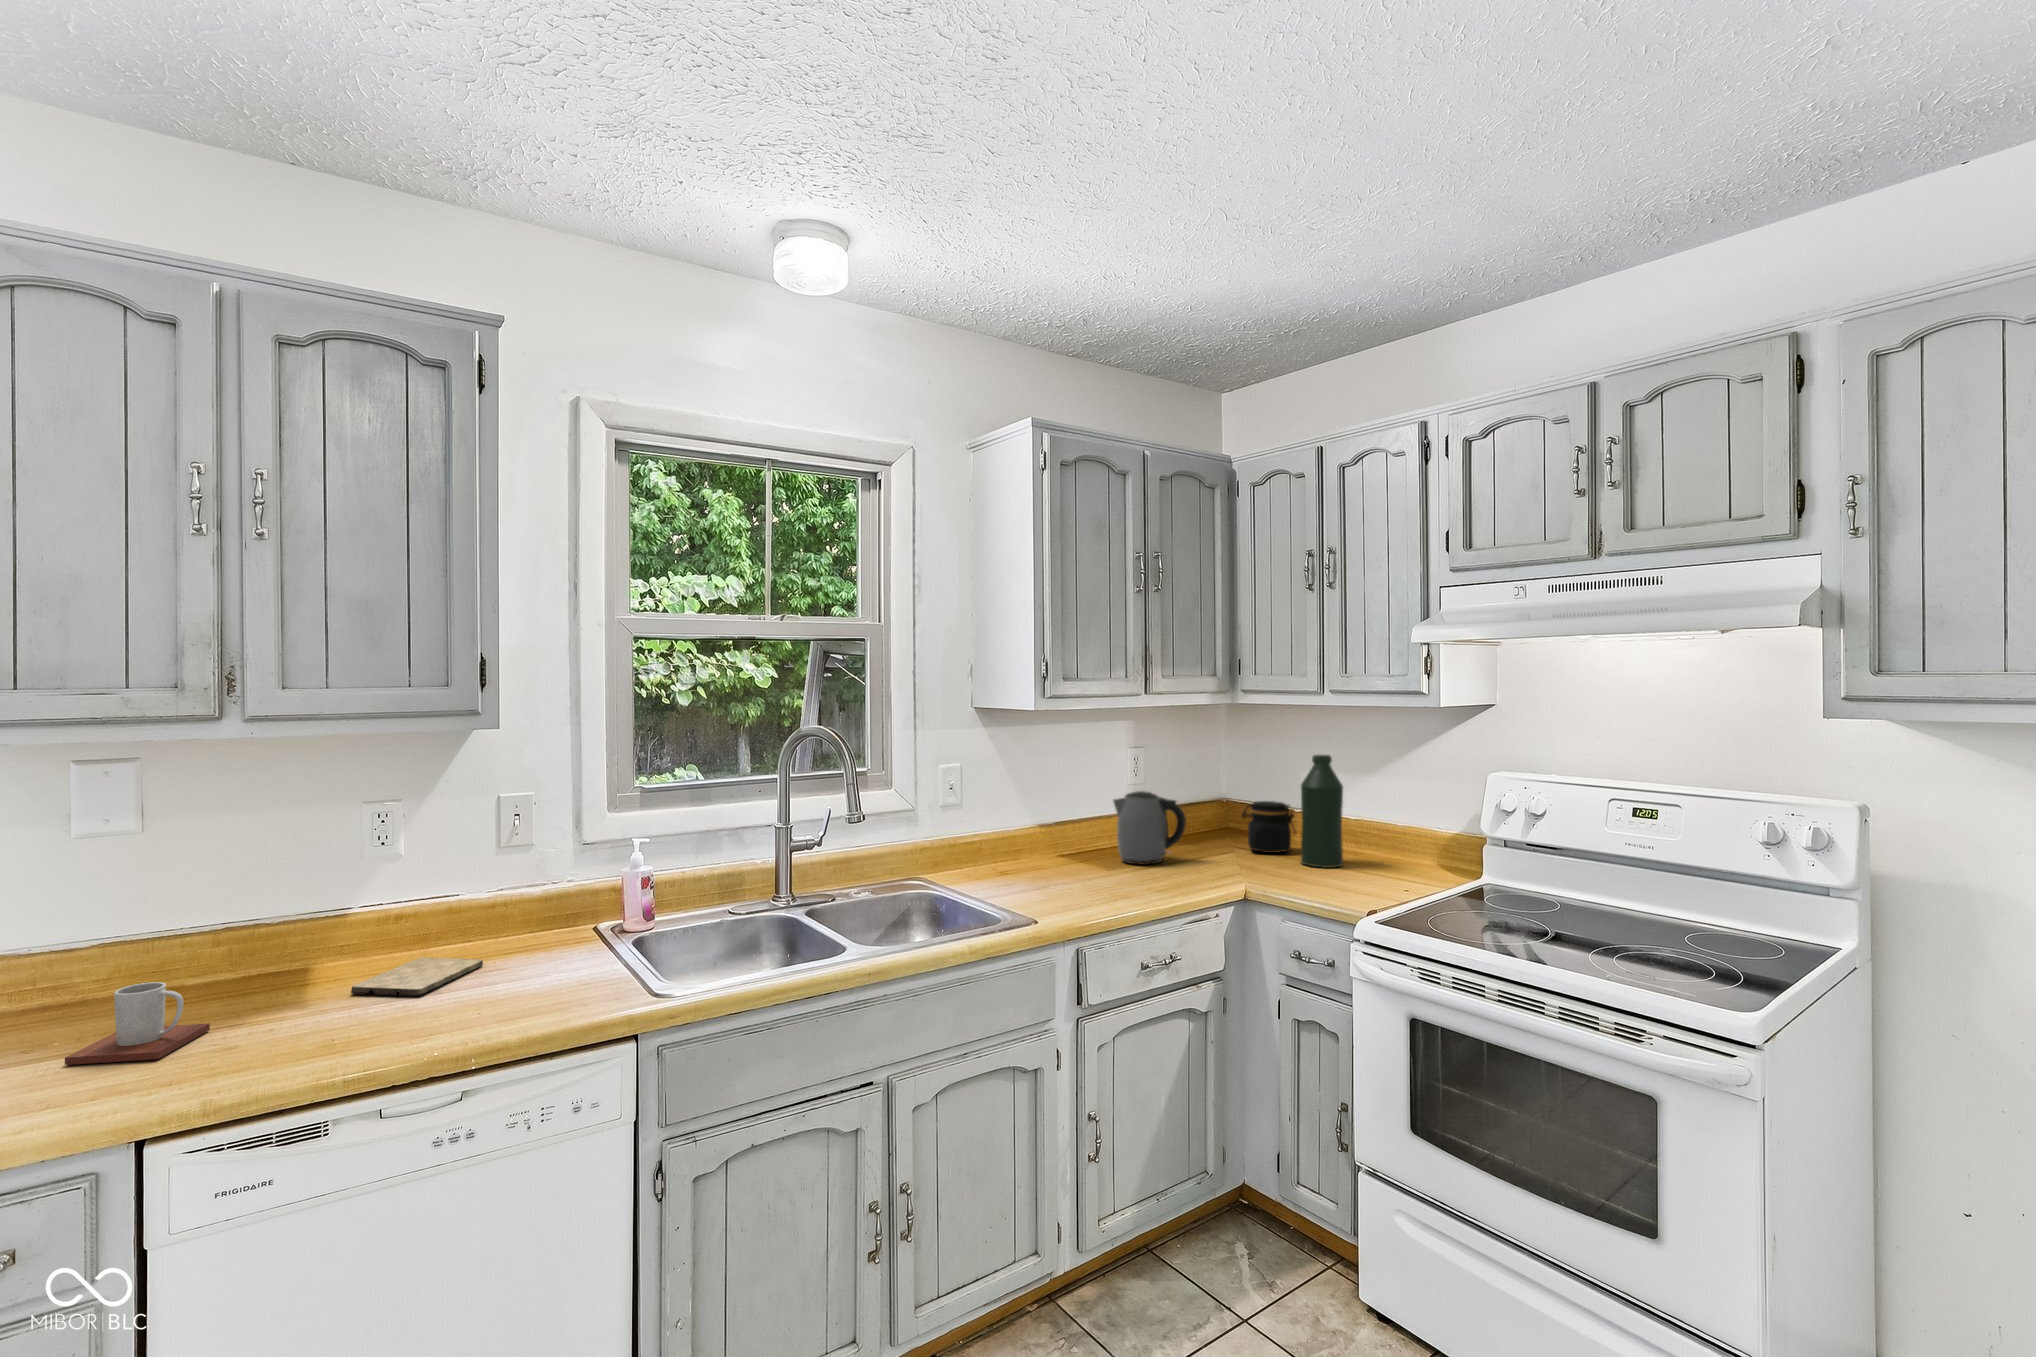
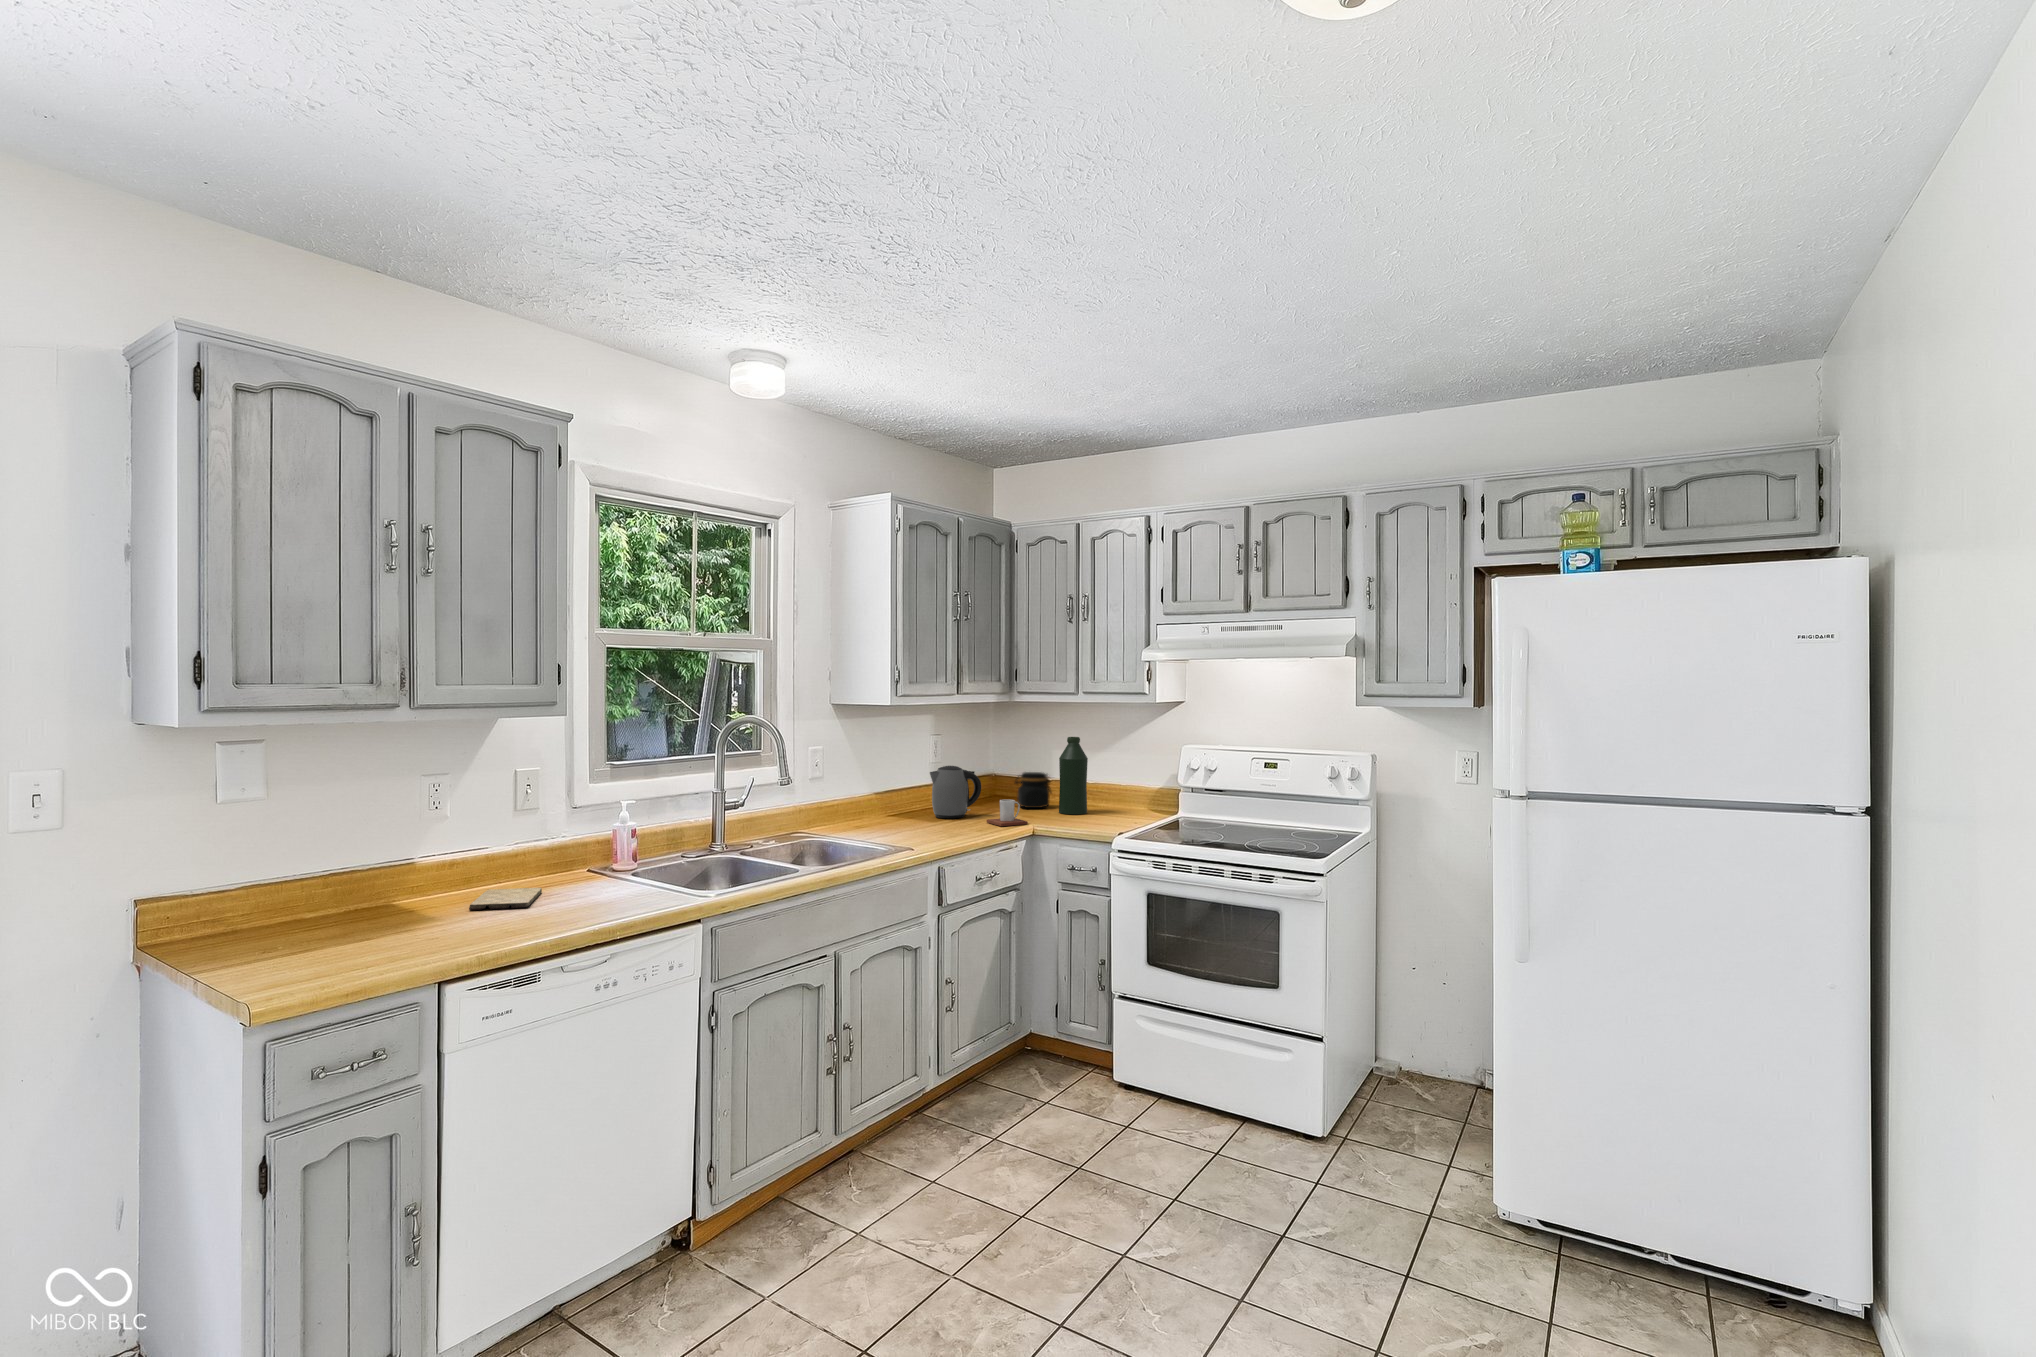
mug: present [65,982,210,1065] -> present [986,800,1028,826]

